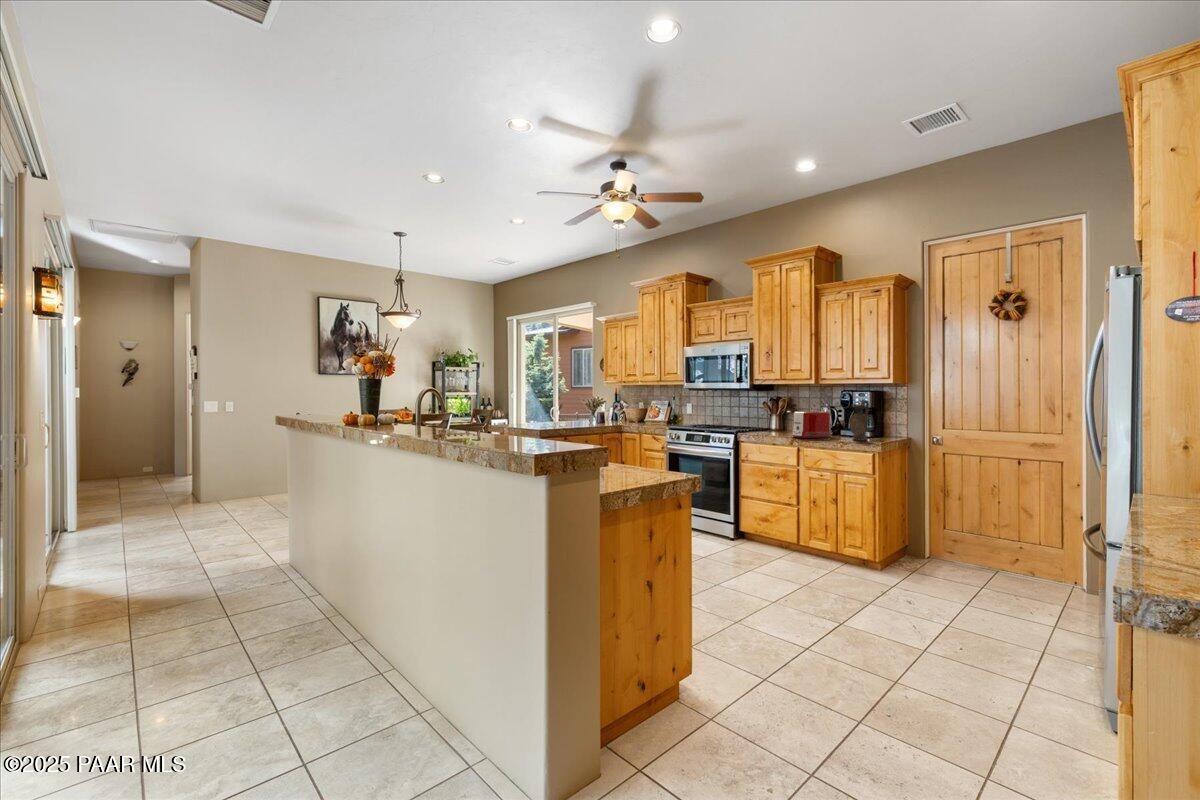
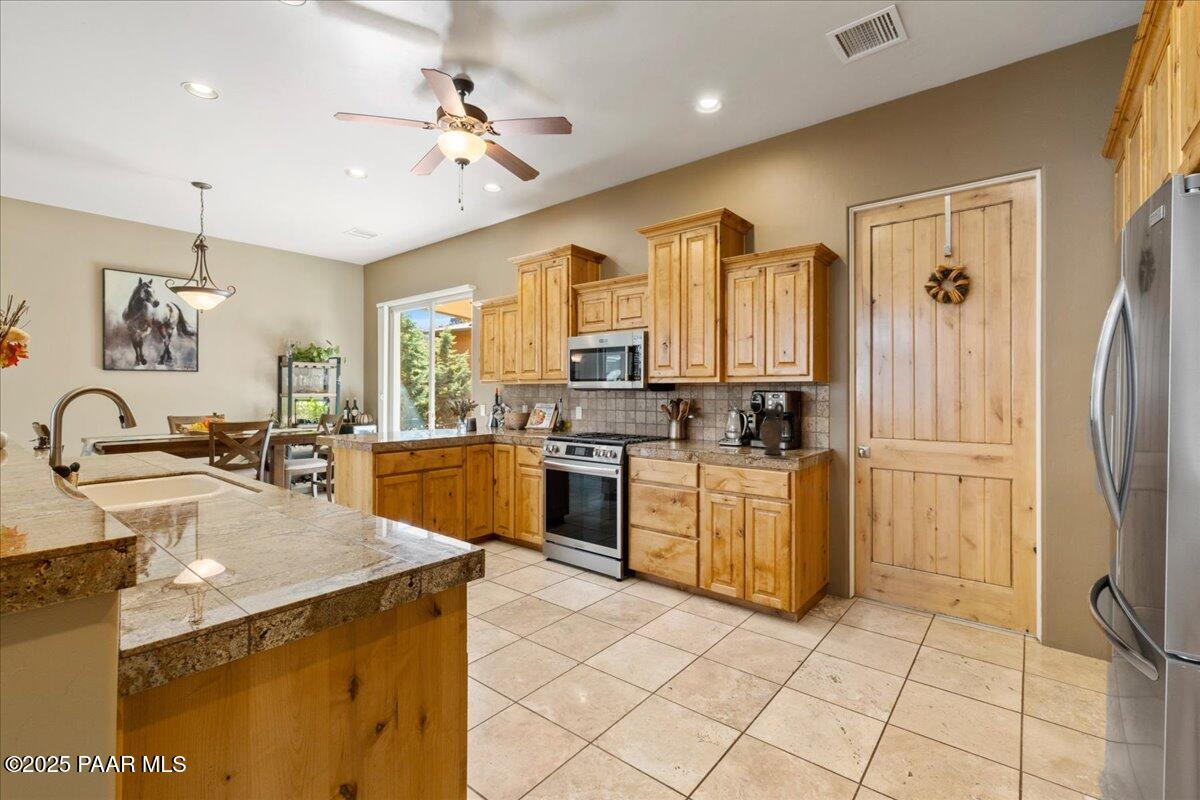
toaster: present [792,412,831,438] -> none [692,417,739,451]

